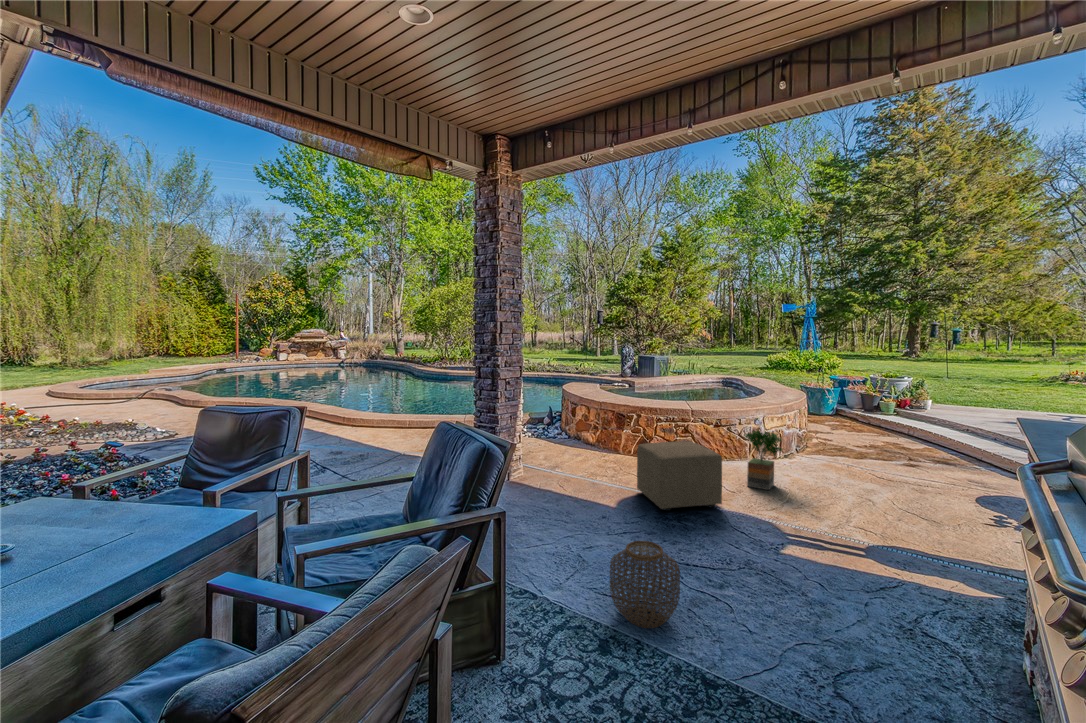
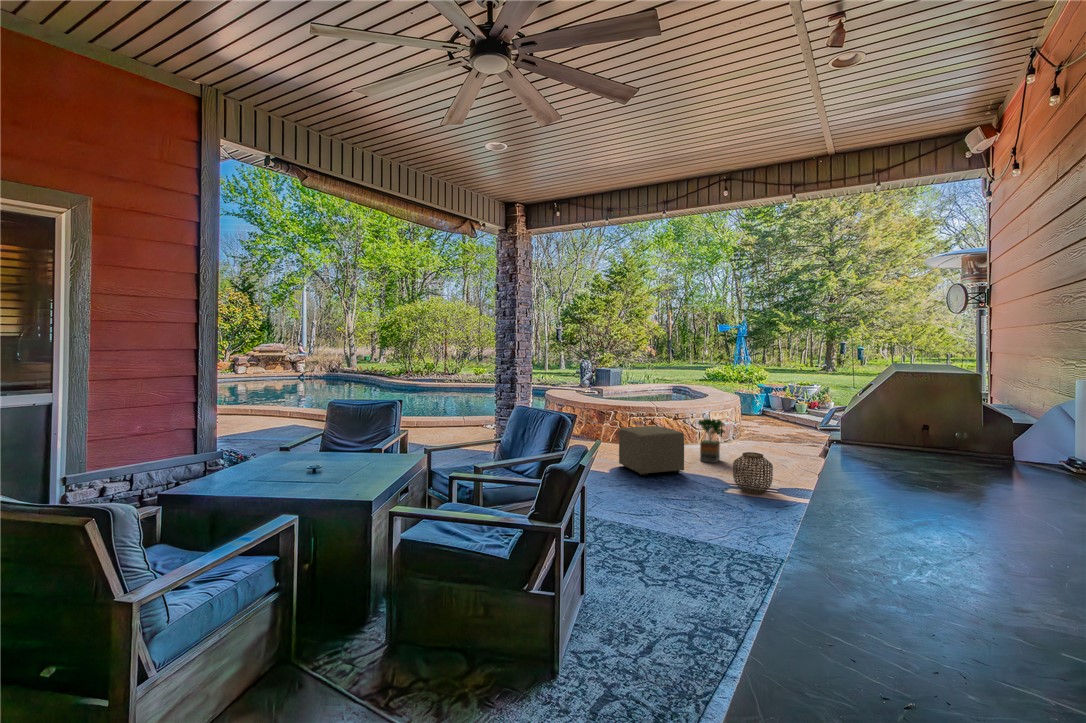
woven basket: present [610,541,680,628] -> present [733,452,773,495]

